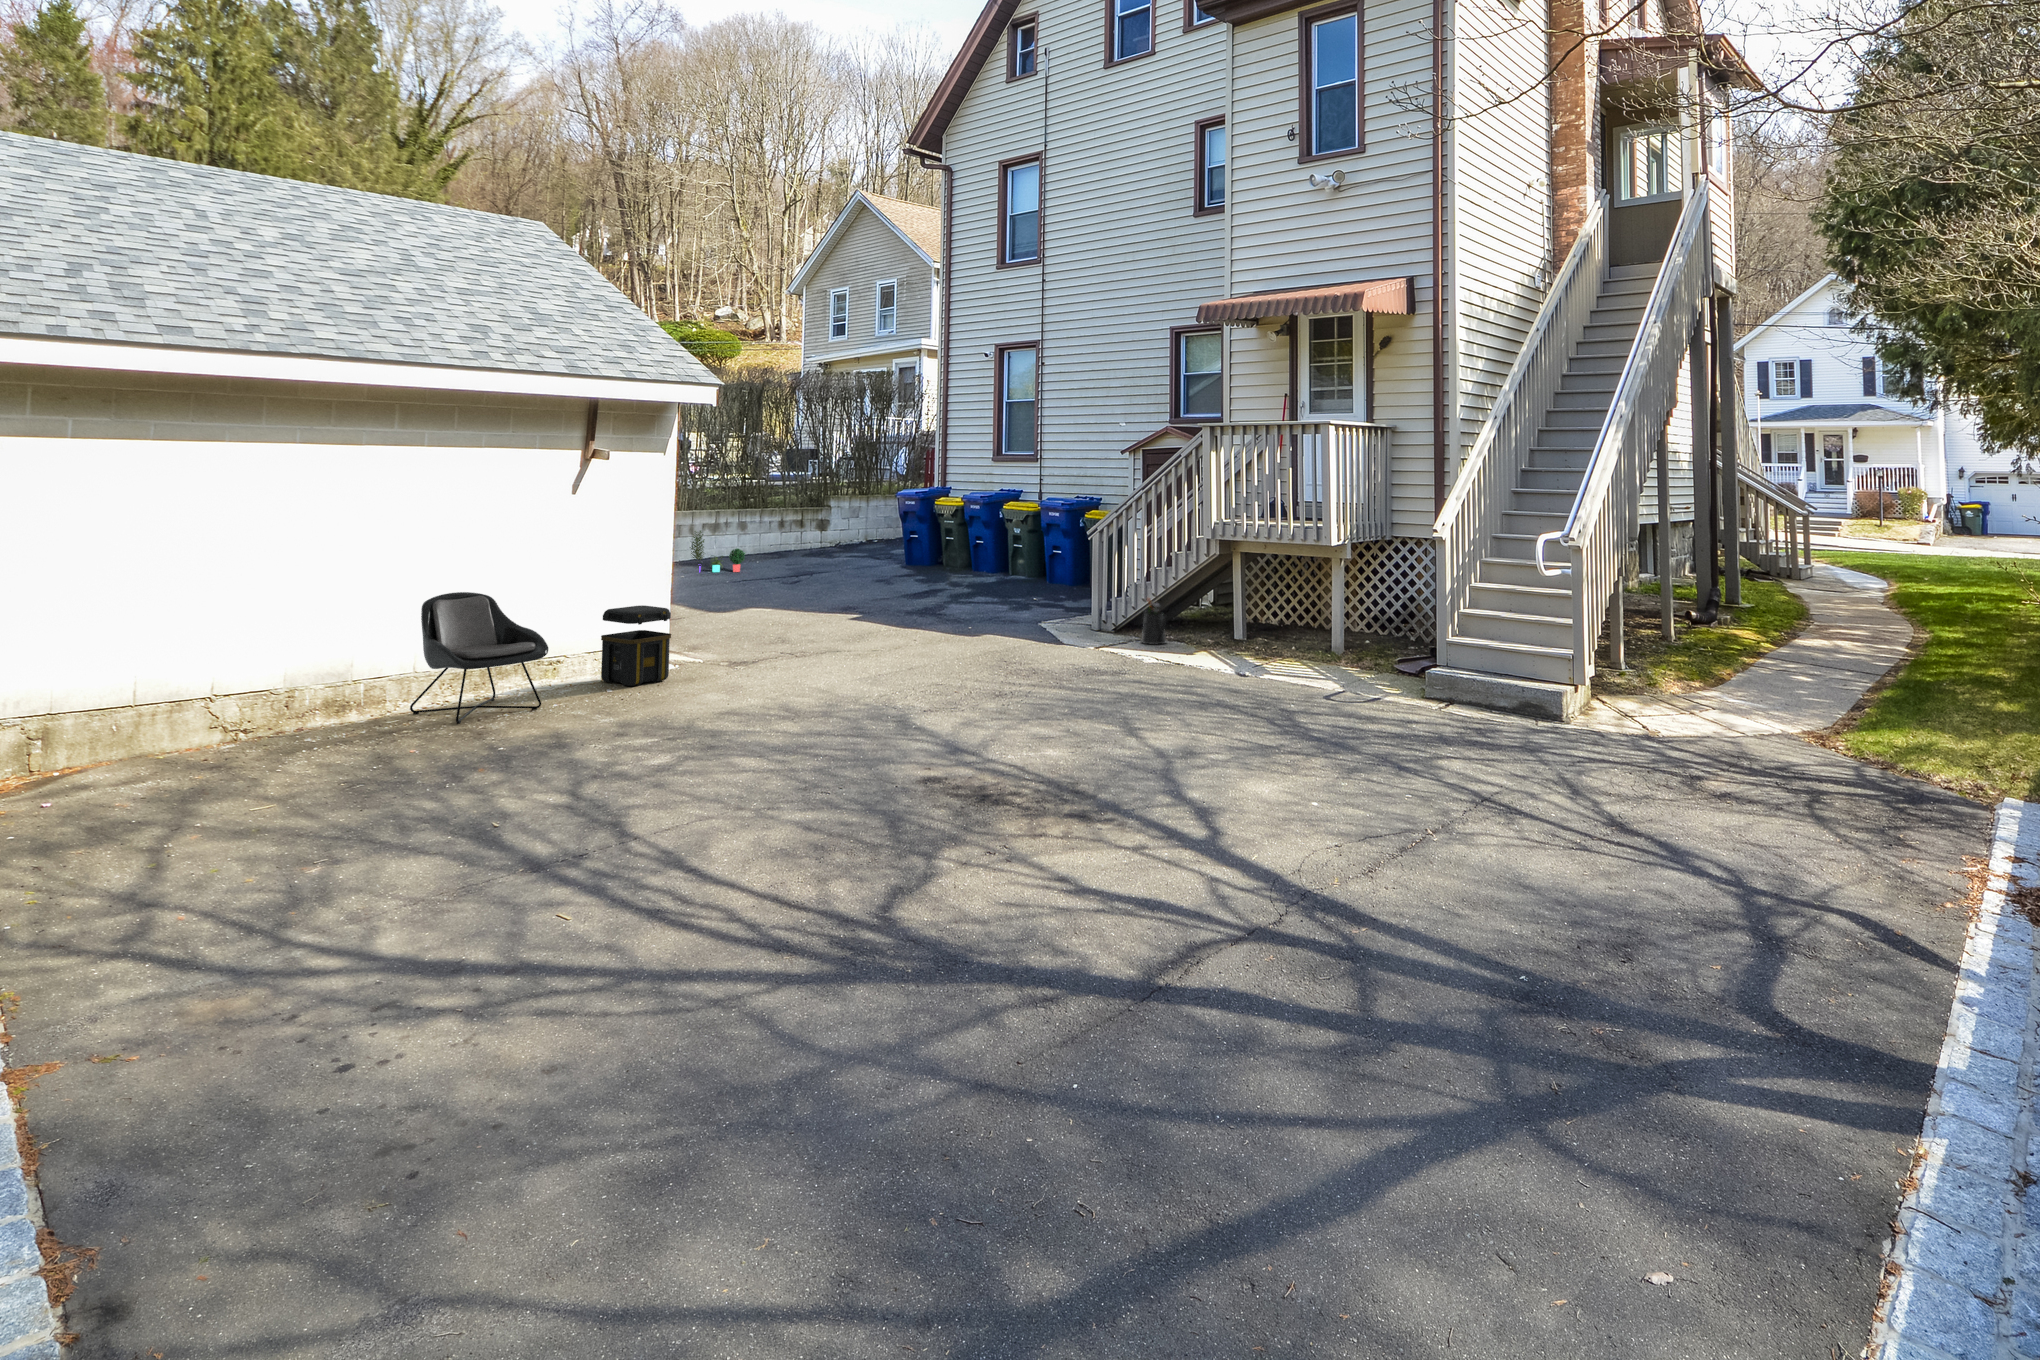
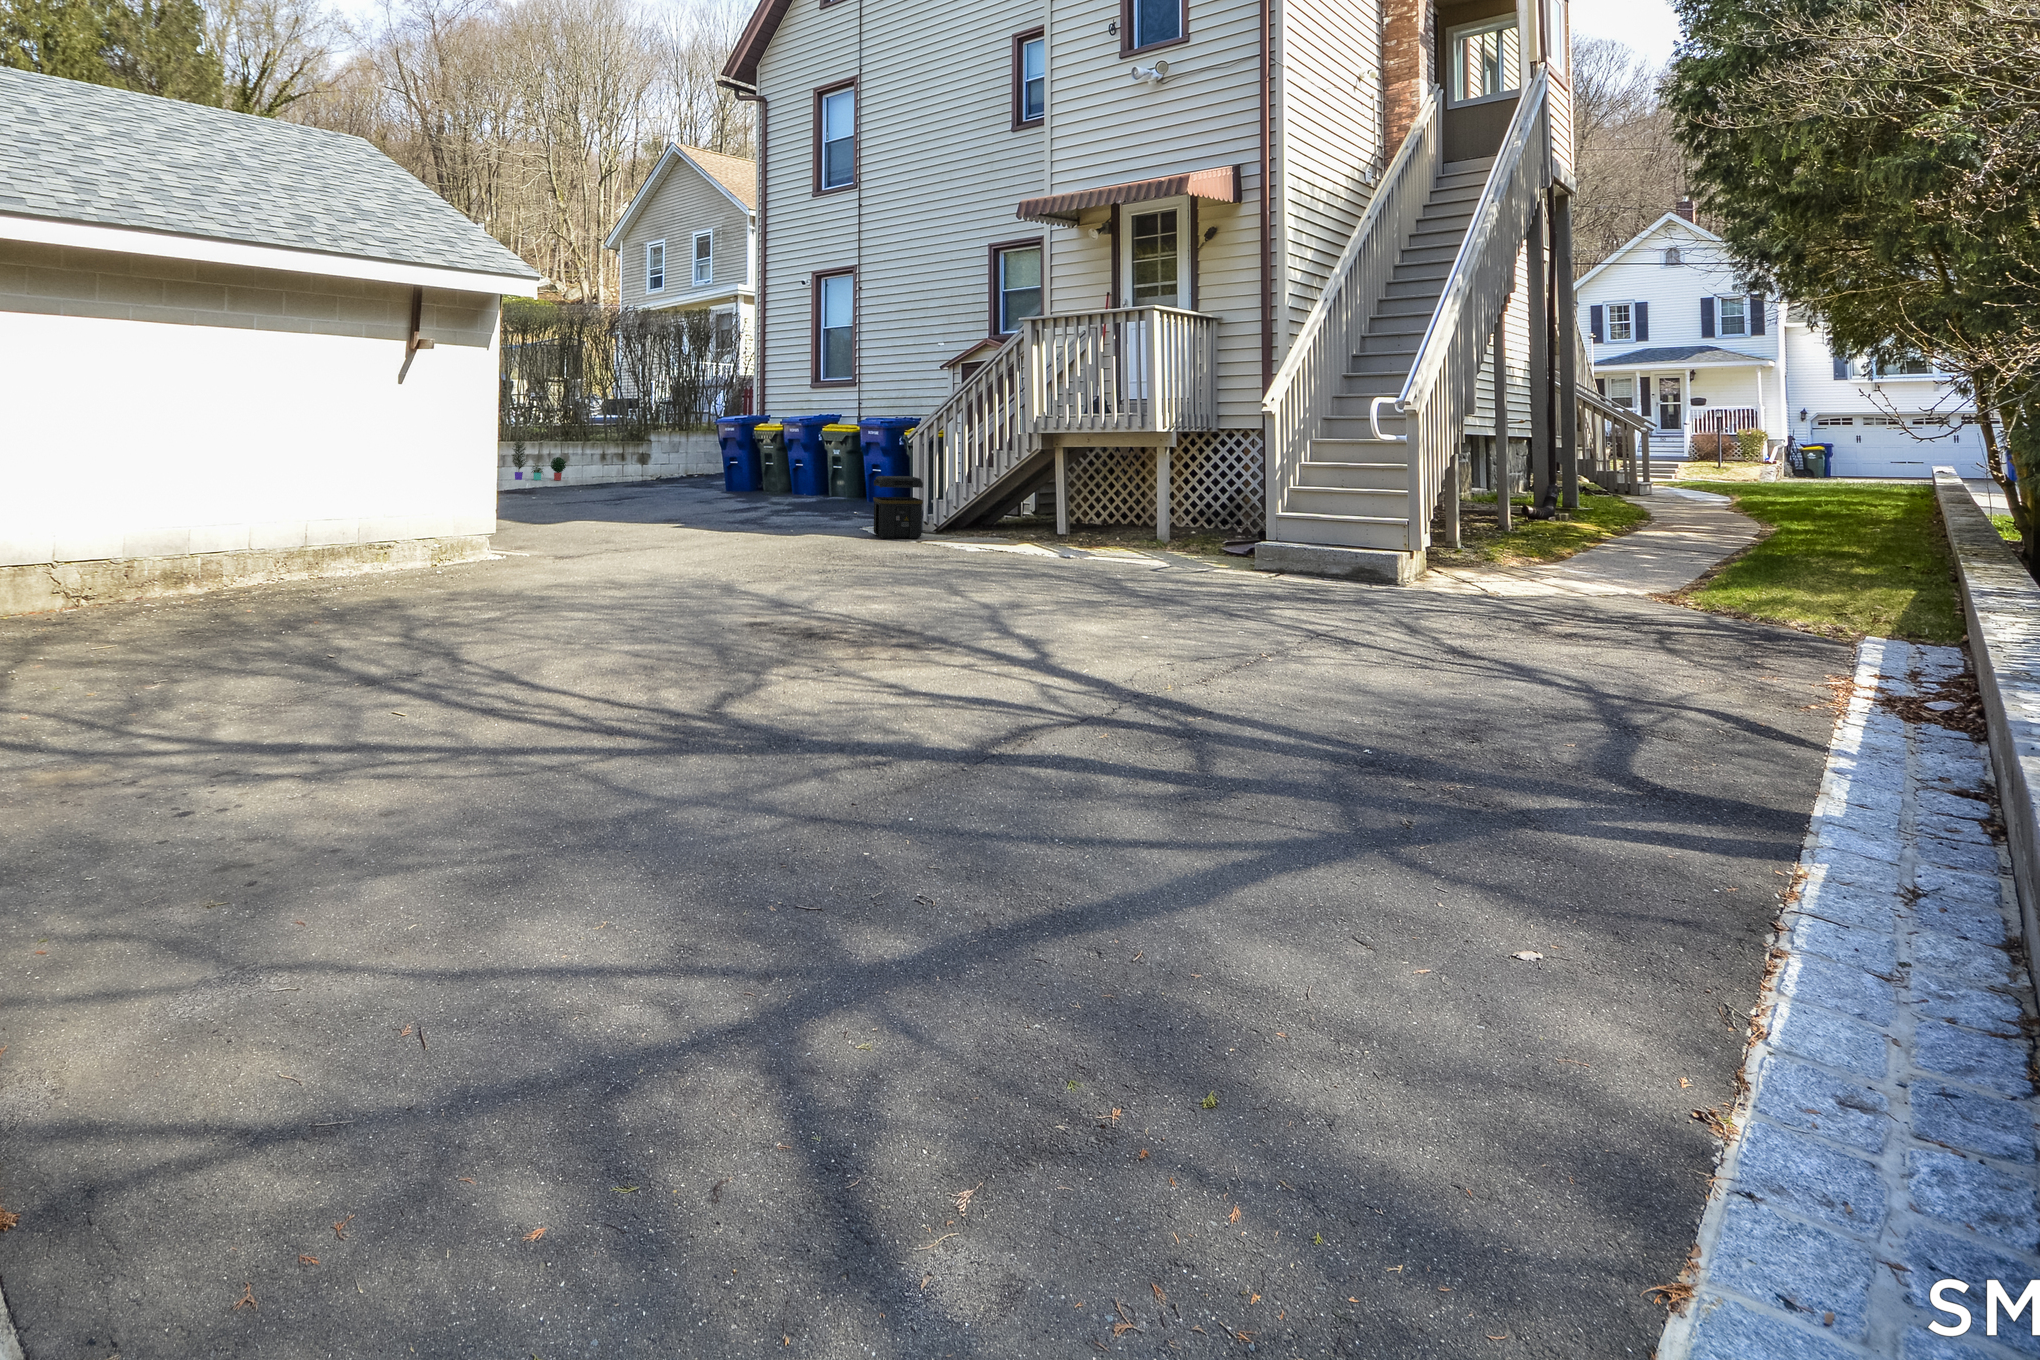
lounge chair: present [410,592,548,724] -> none [227,455,360,578]
watering can: present [1141,598,1166,645] -> none [956,494,982,542]
toolbox: present [601,605,671,686] -> present [873,476,923,539]

